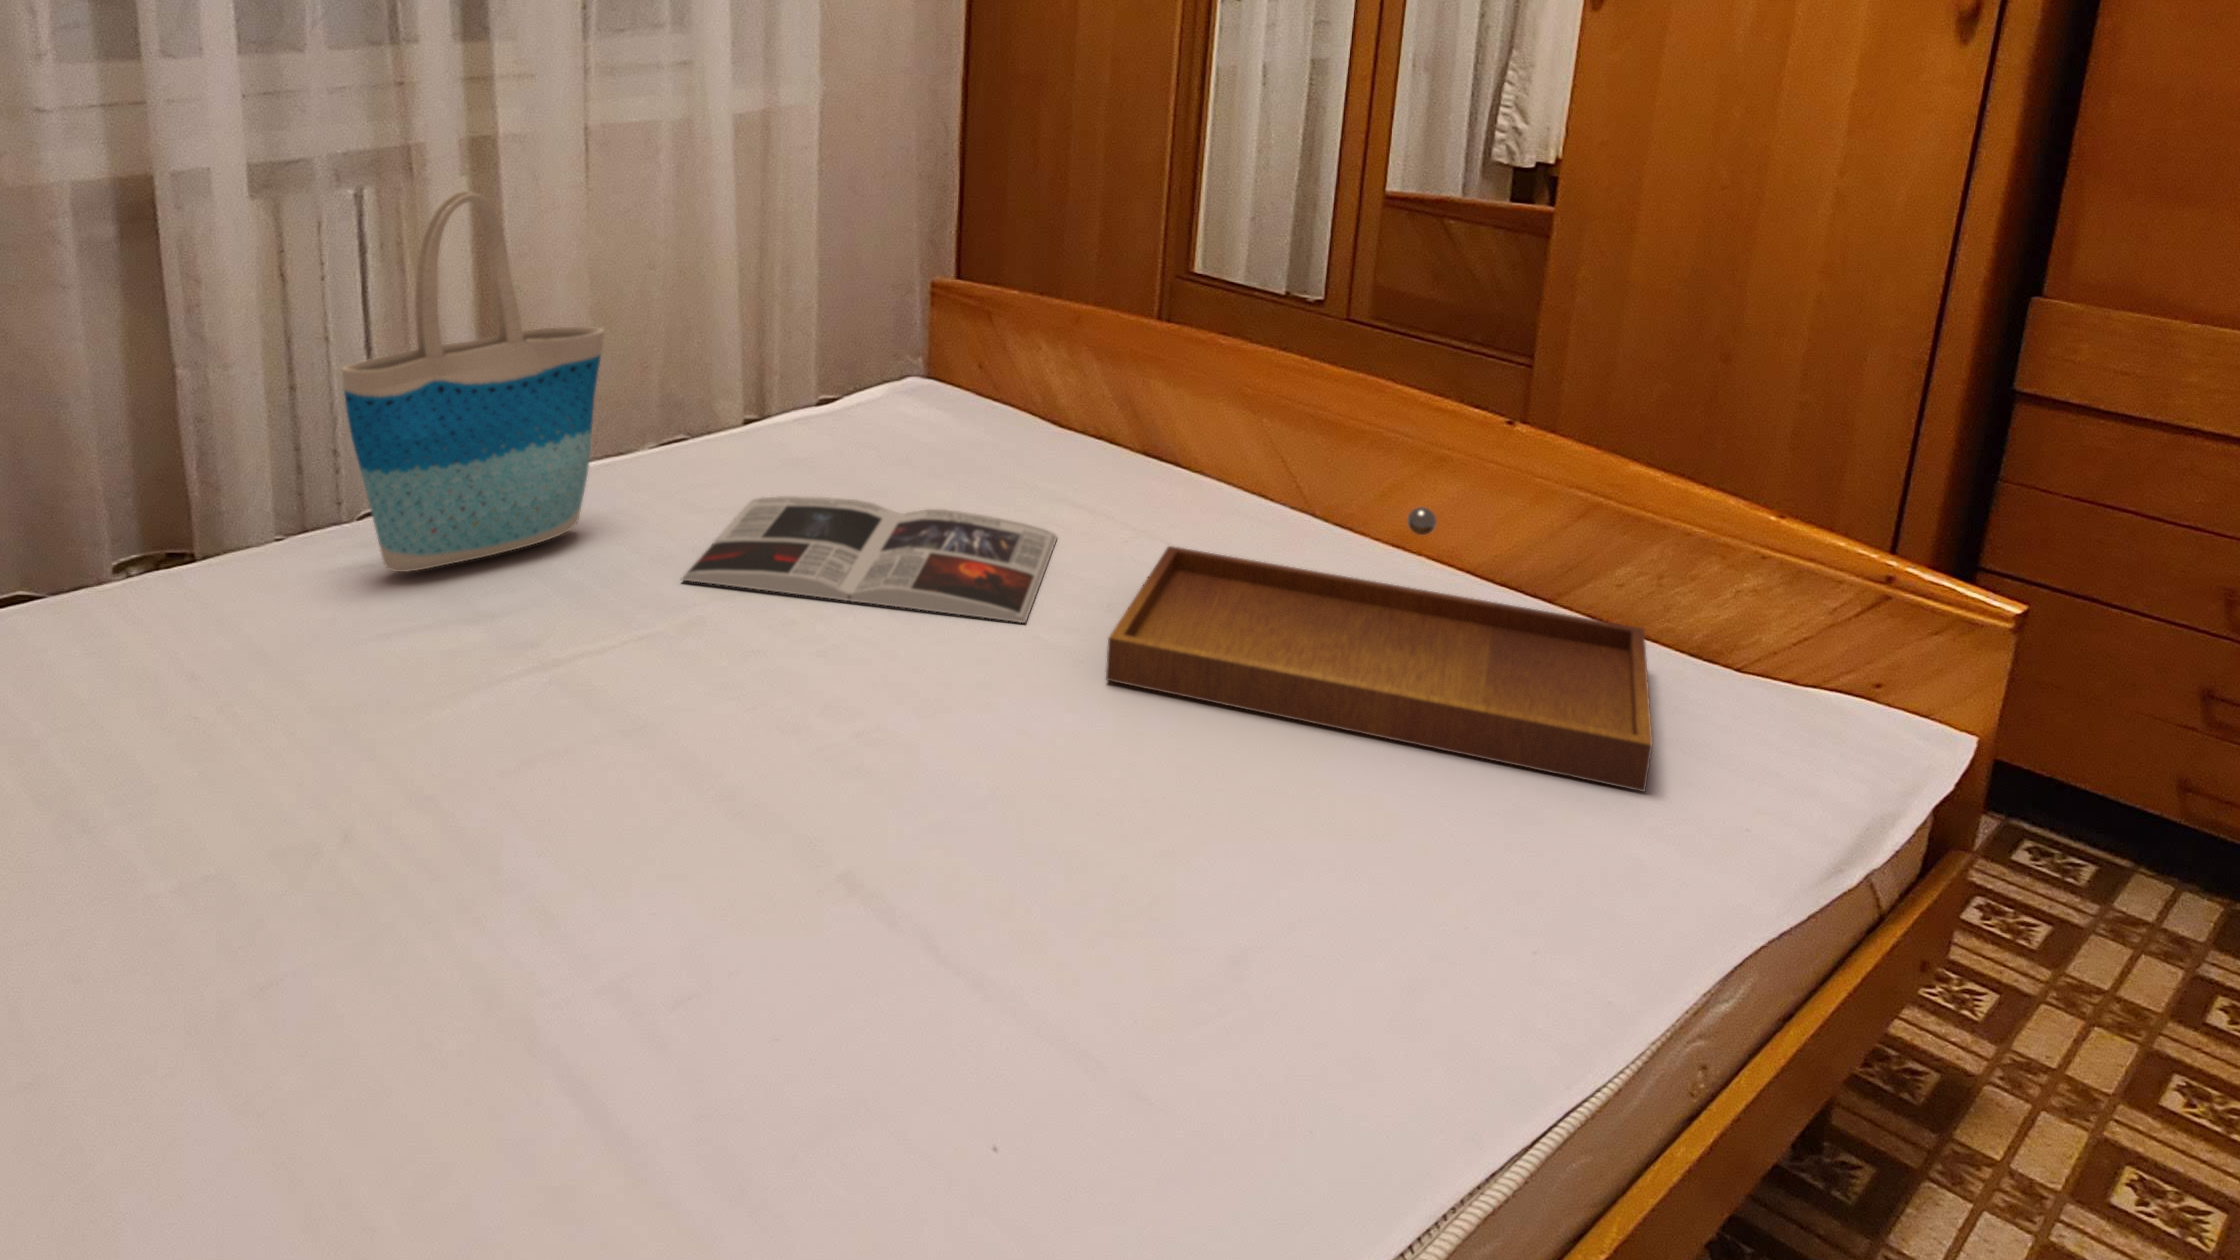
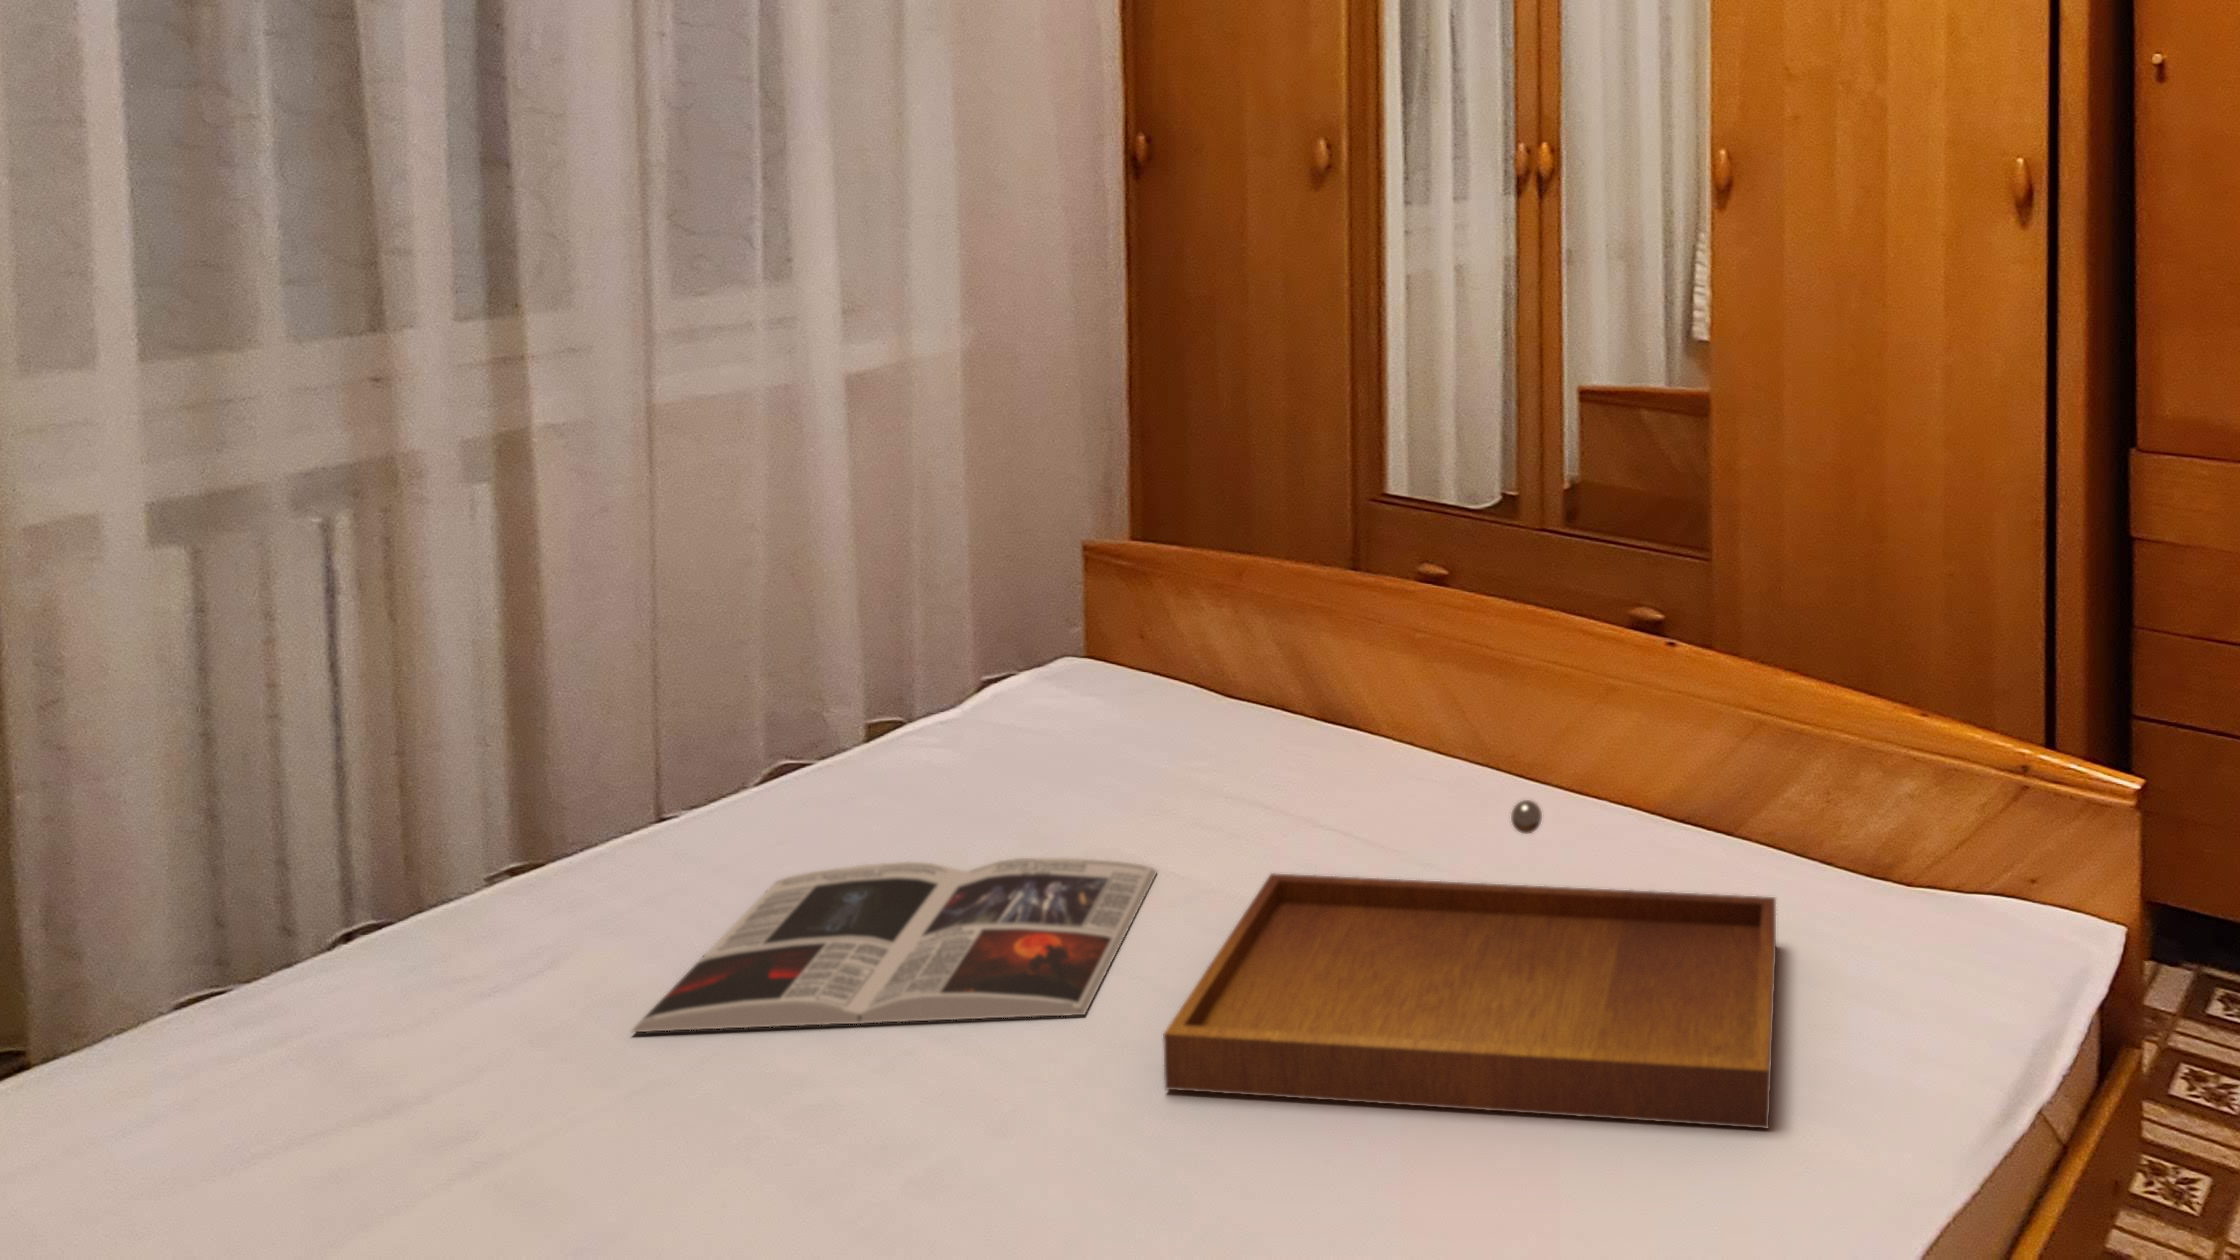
tote bag: present [342,190,604,572] -> none [95,552,551,1100]

